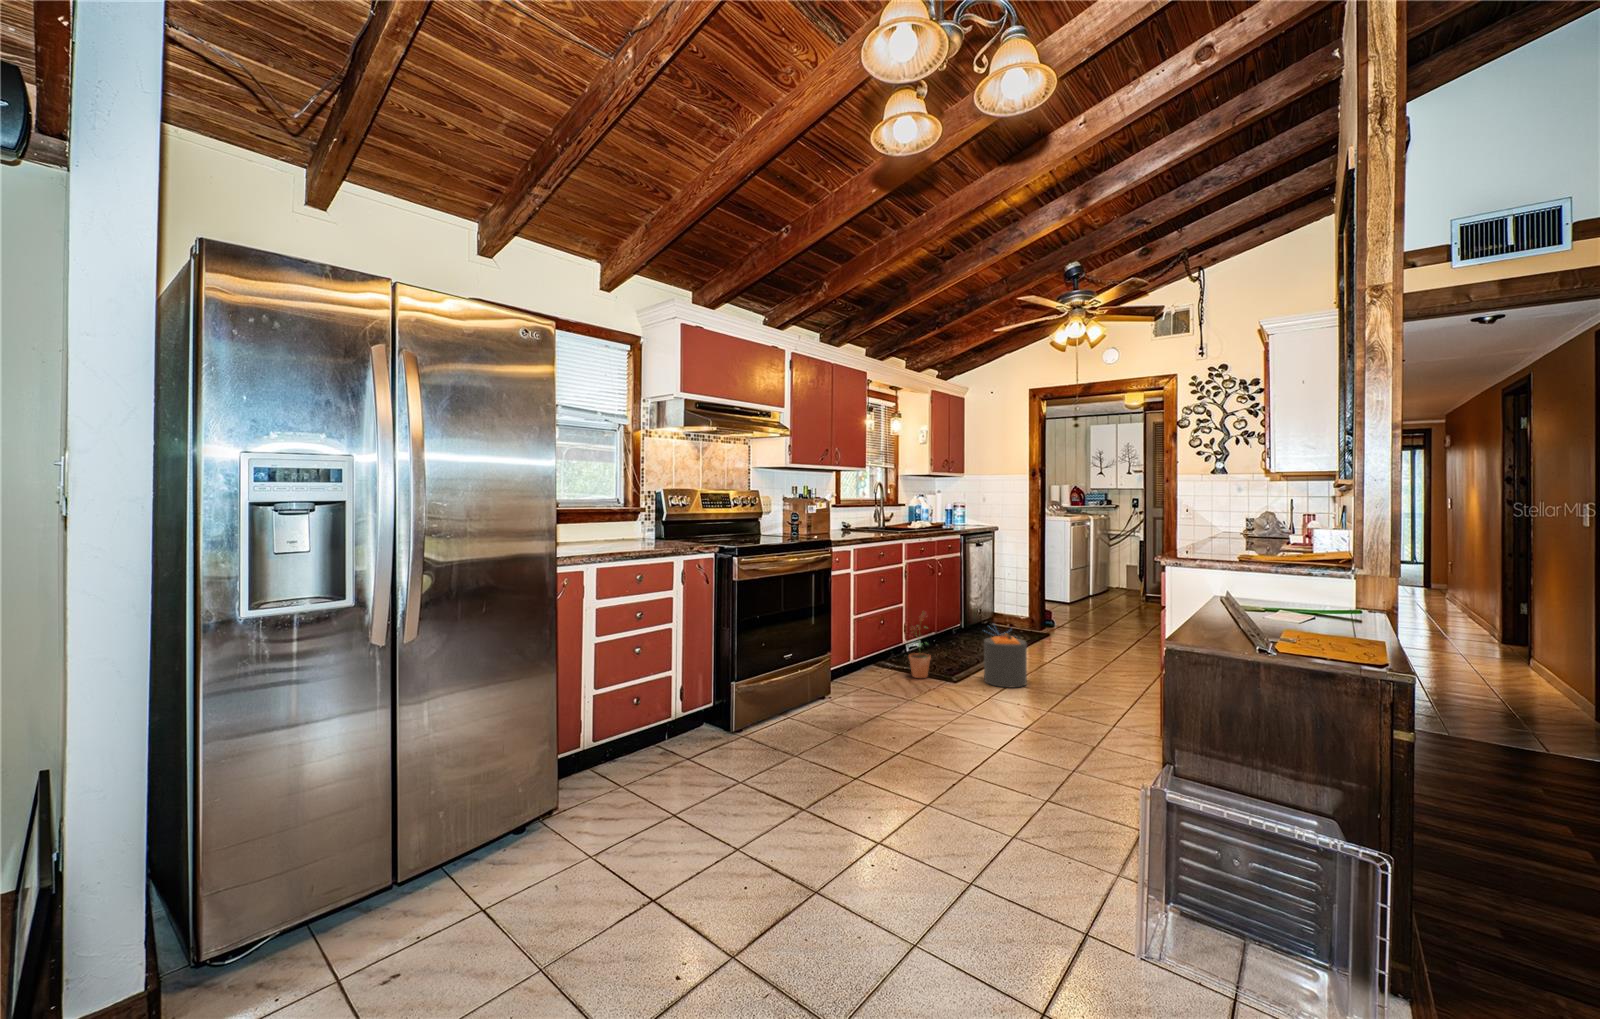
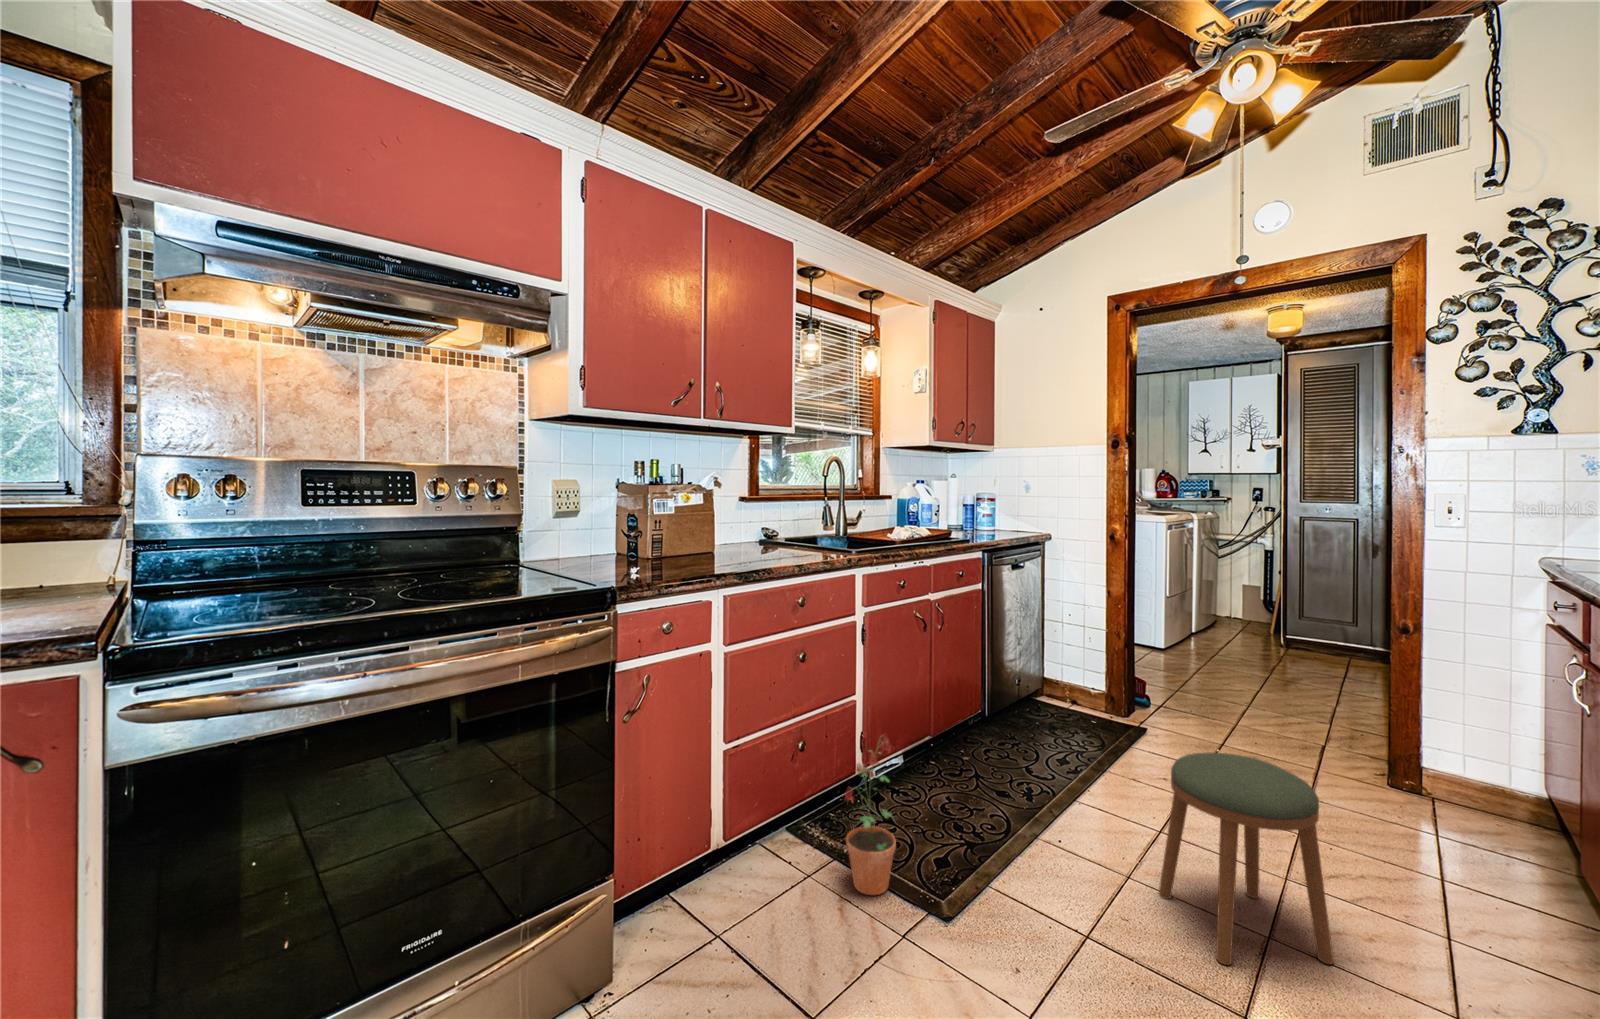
stool: none [1044,613,1107,688] -> present [1159,753,1334,965]
trash can: present [984,629,1027,688] -> none [1010,771,1124,957]

